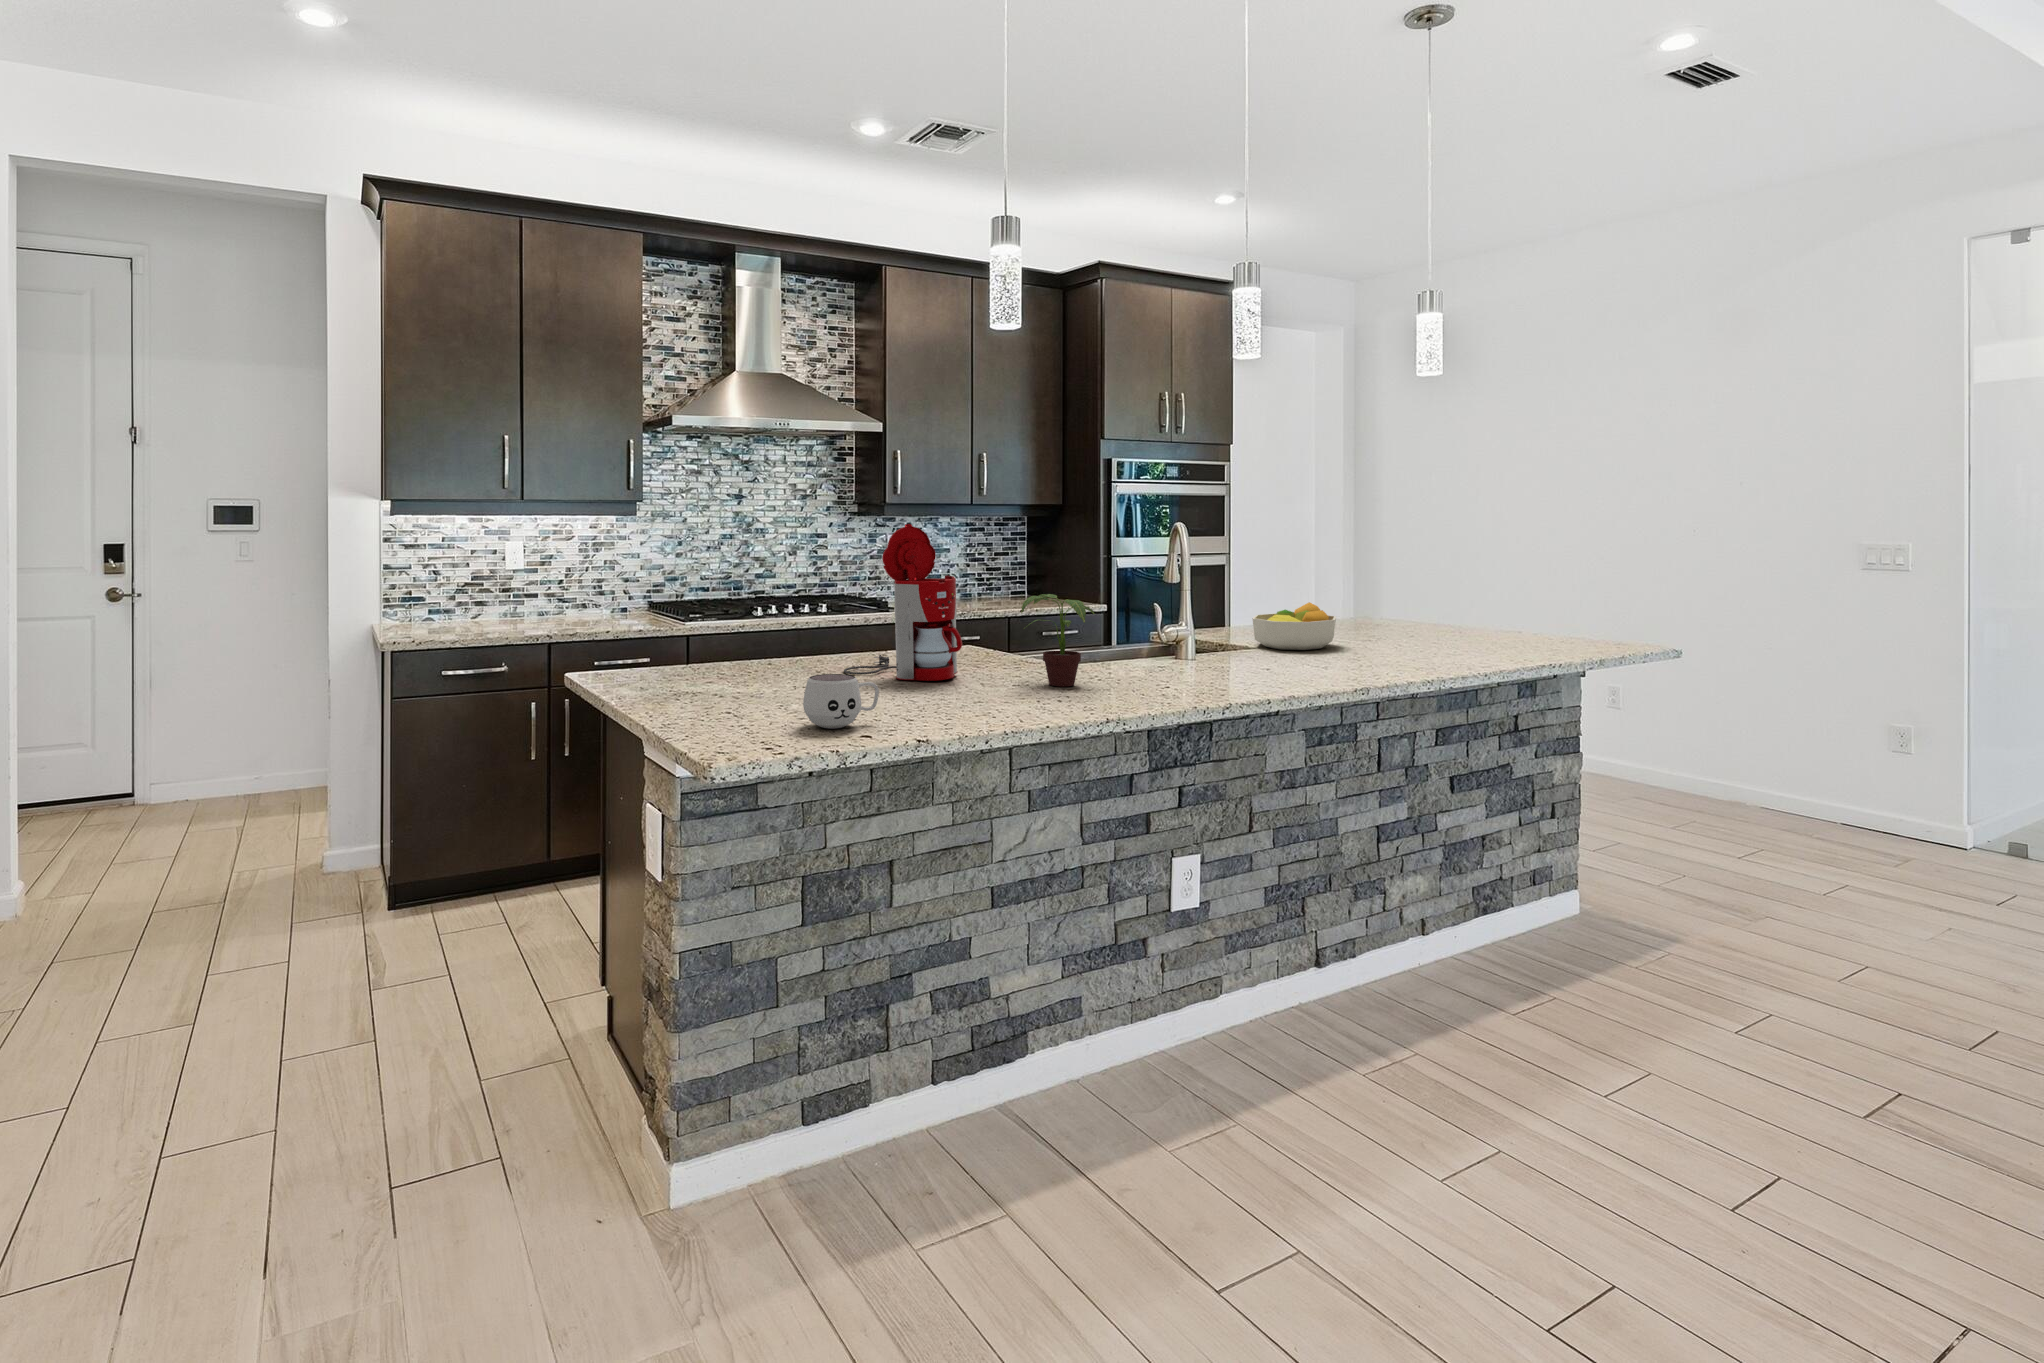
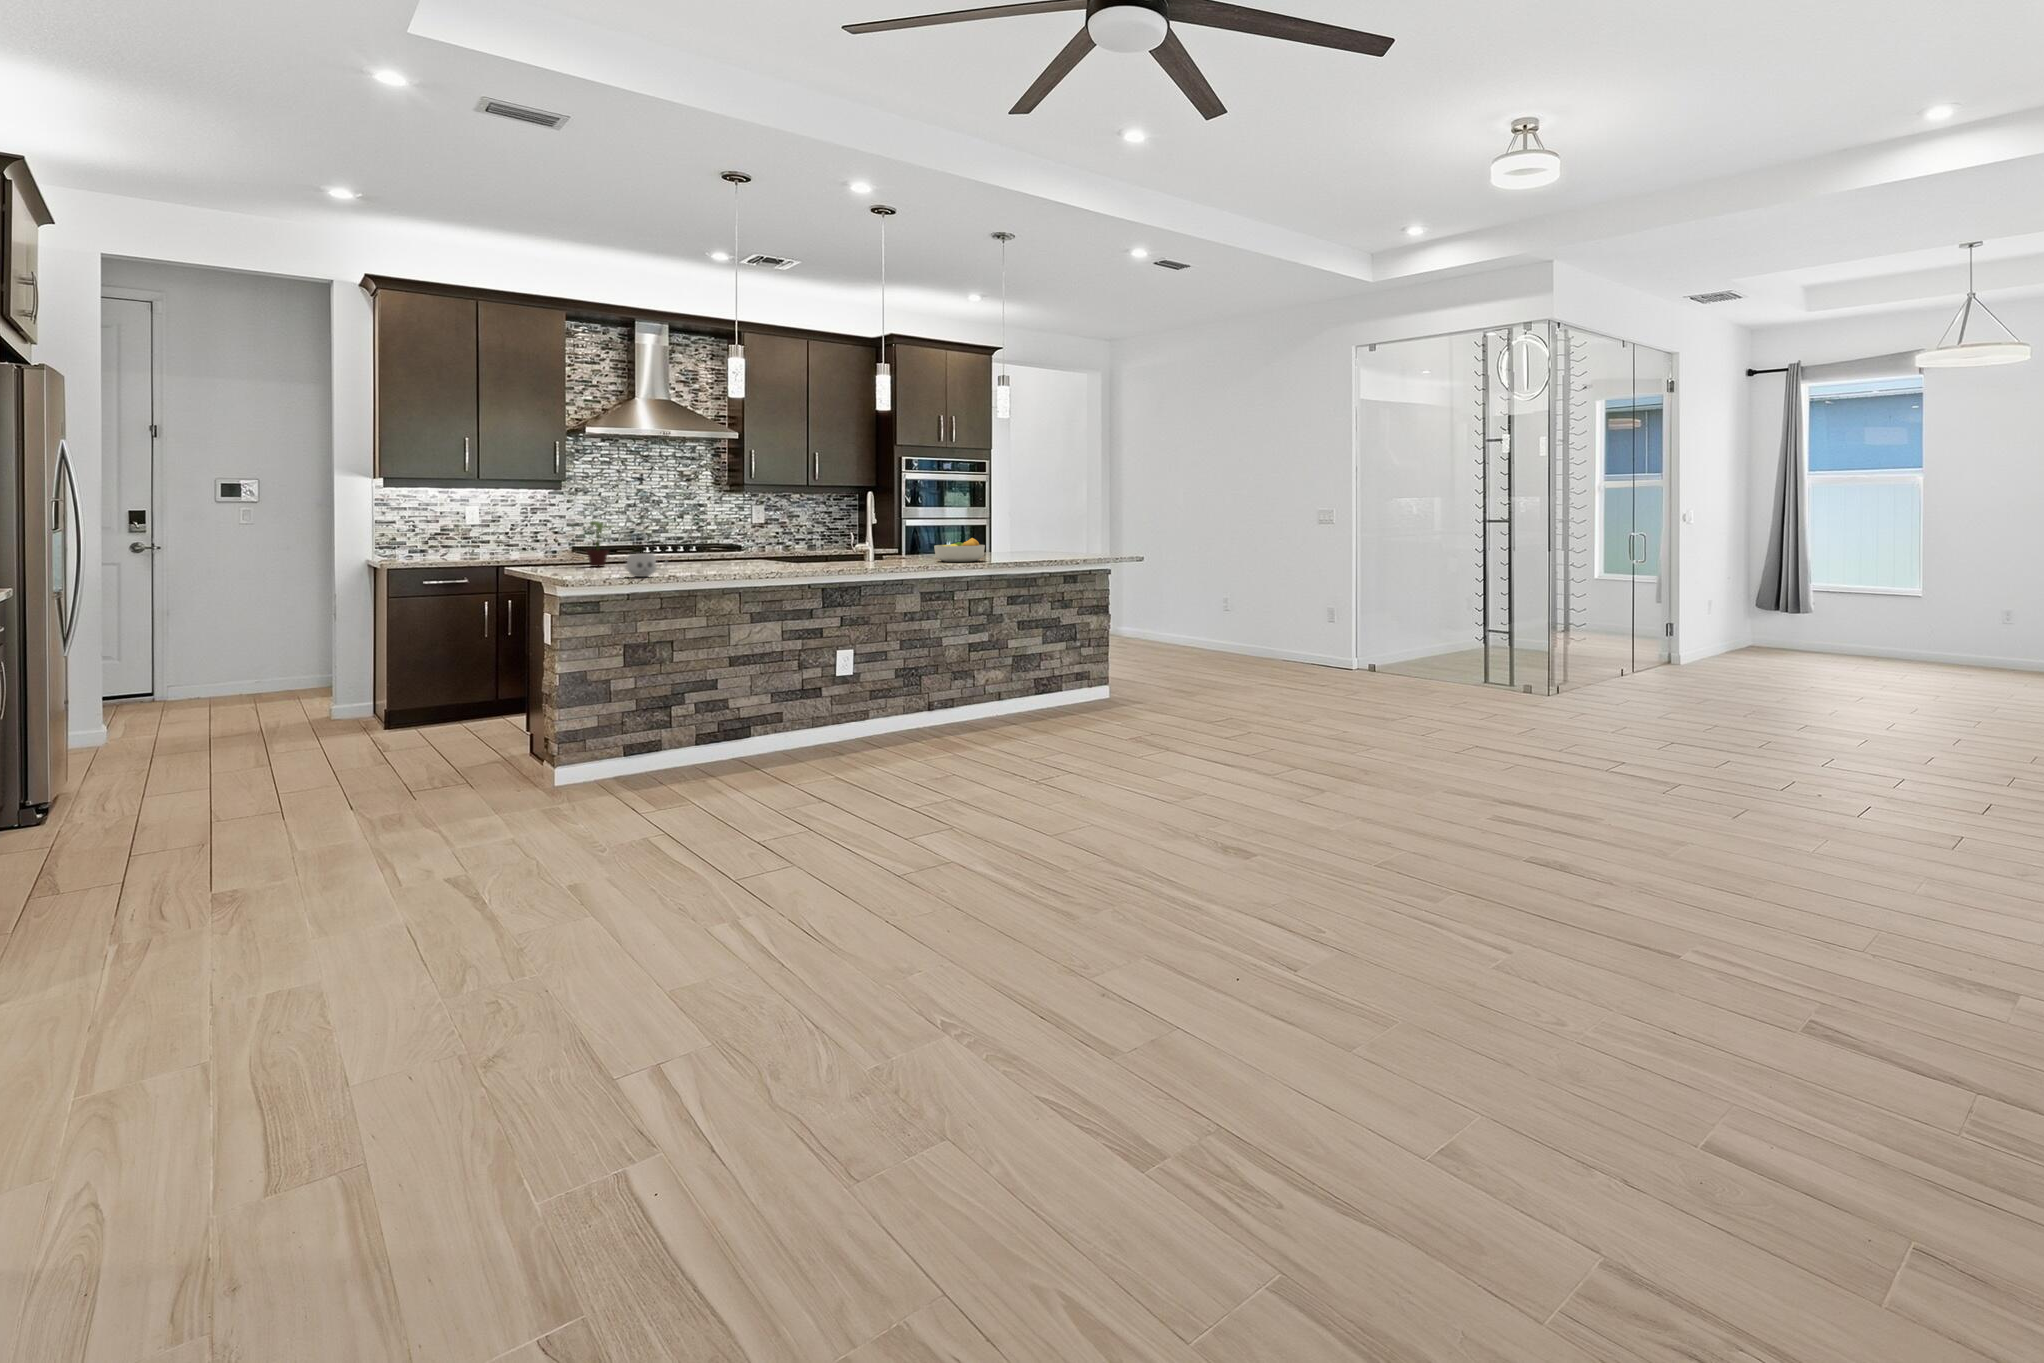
coffee maker: present [844,524,962,681] -> none [672,488,736,568]
potted plant: present [1021,594,1095,686] -> present [587,521,608,567]

